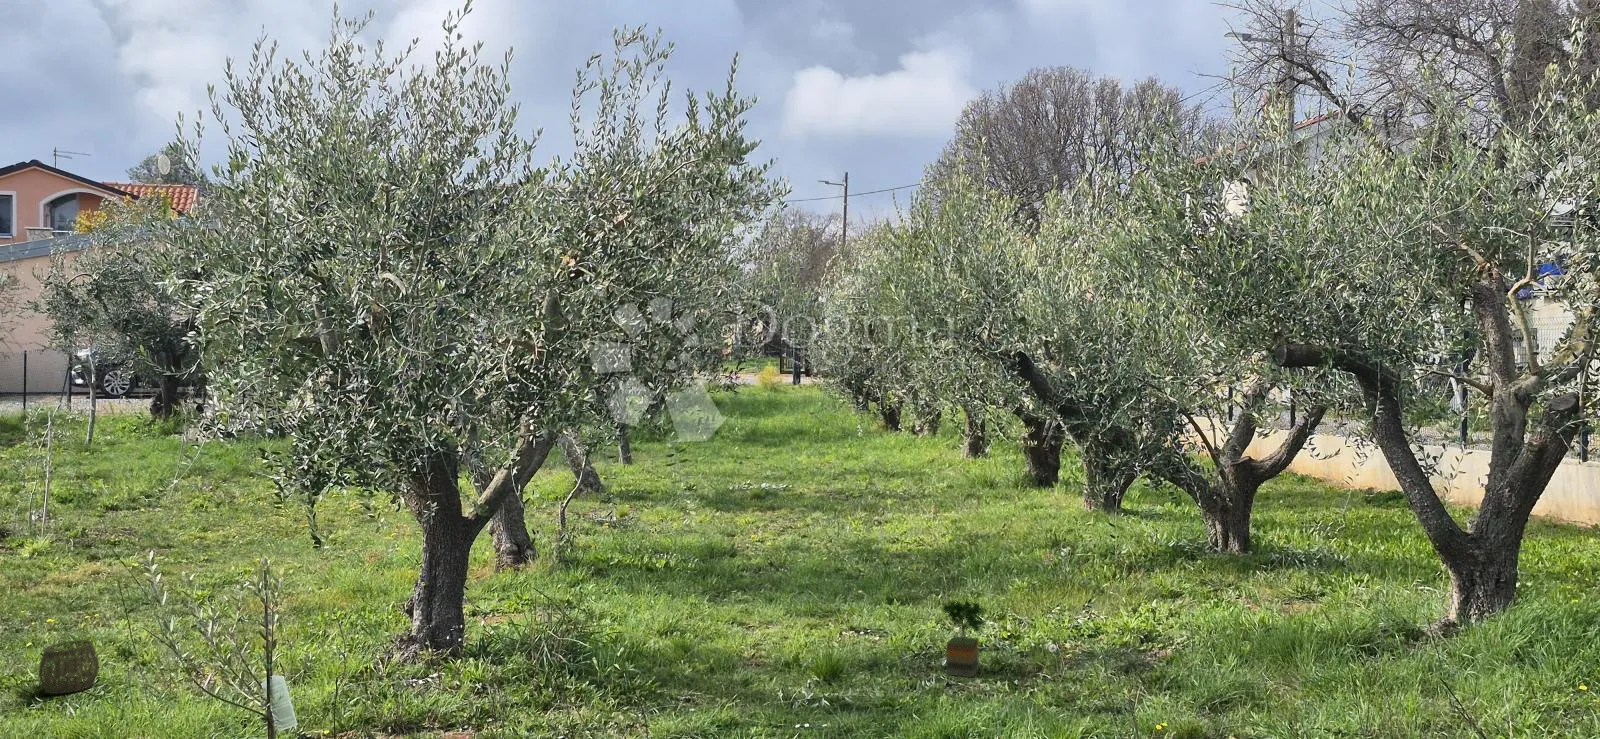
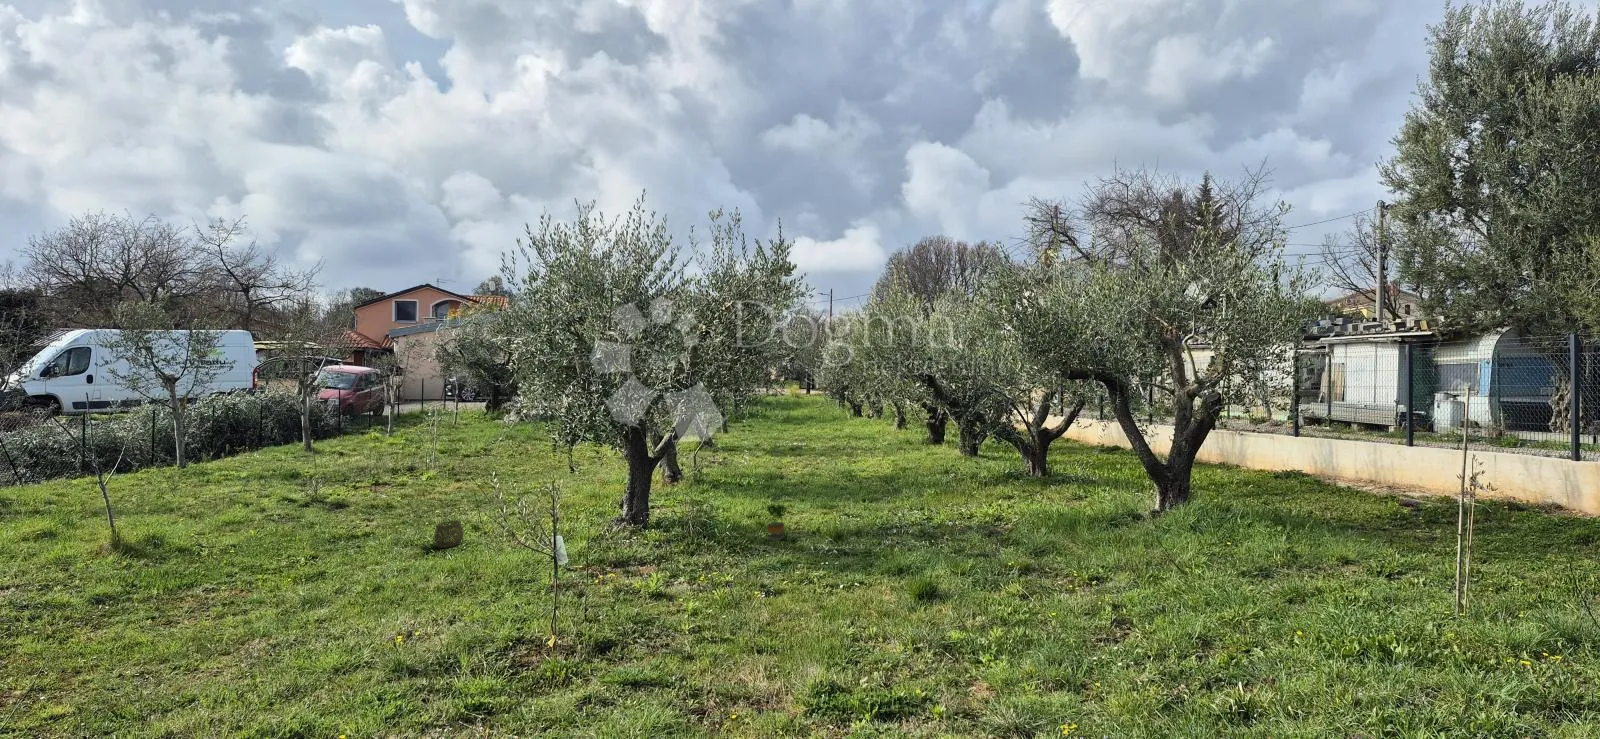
potted tree: present [941,600,986,677] -> present [766,504,787,541]

